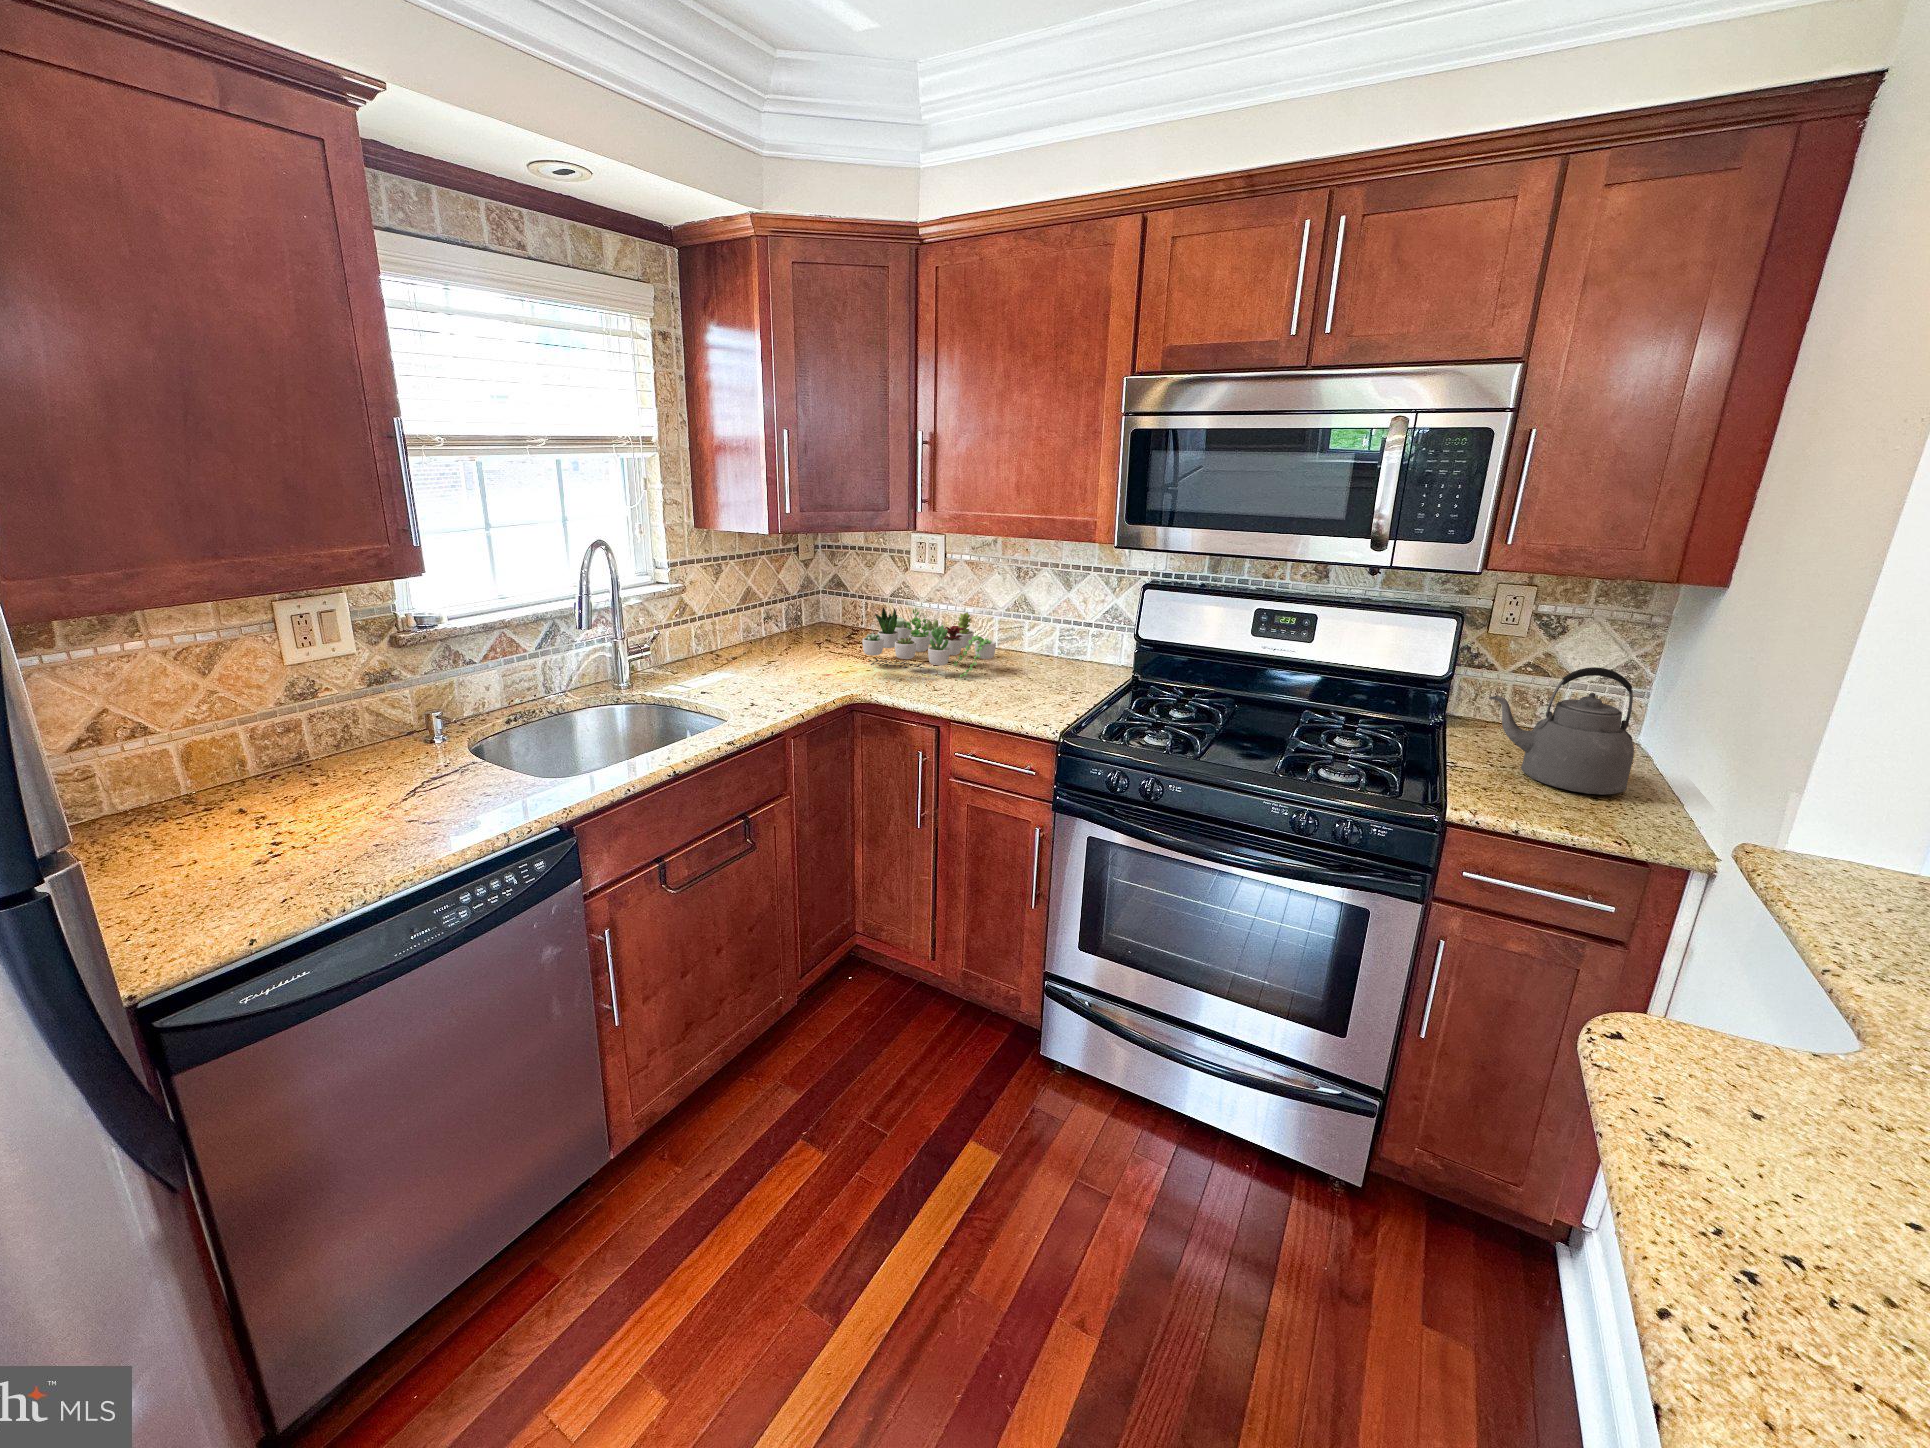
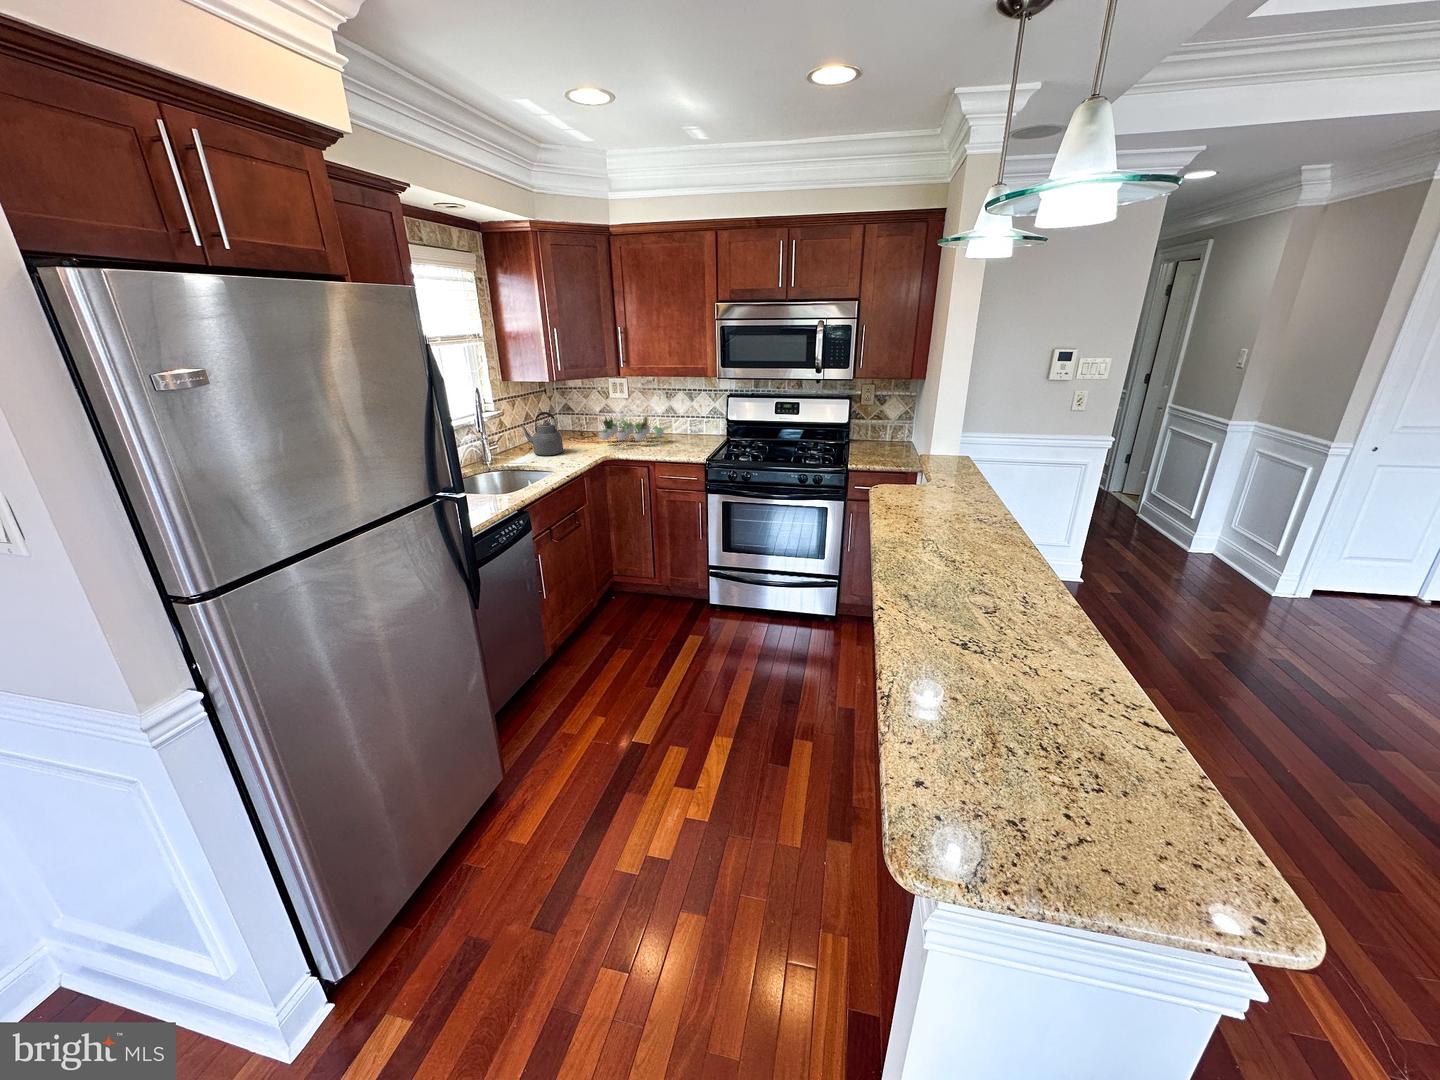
kettle: present [1489,667,1634,795] -> present [520,412,564,455]

